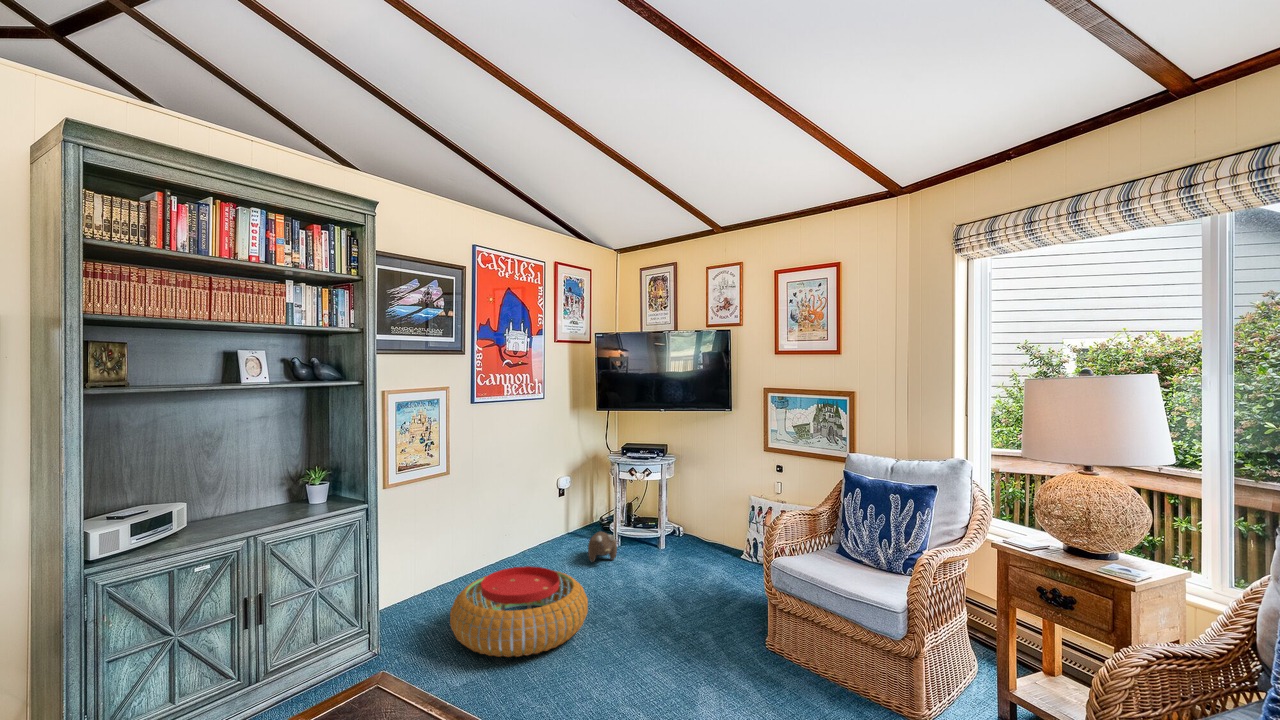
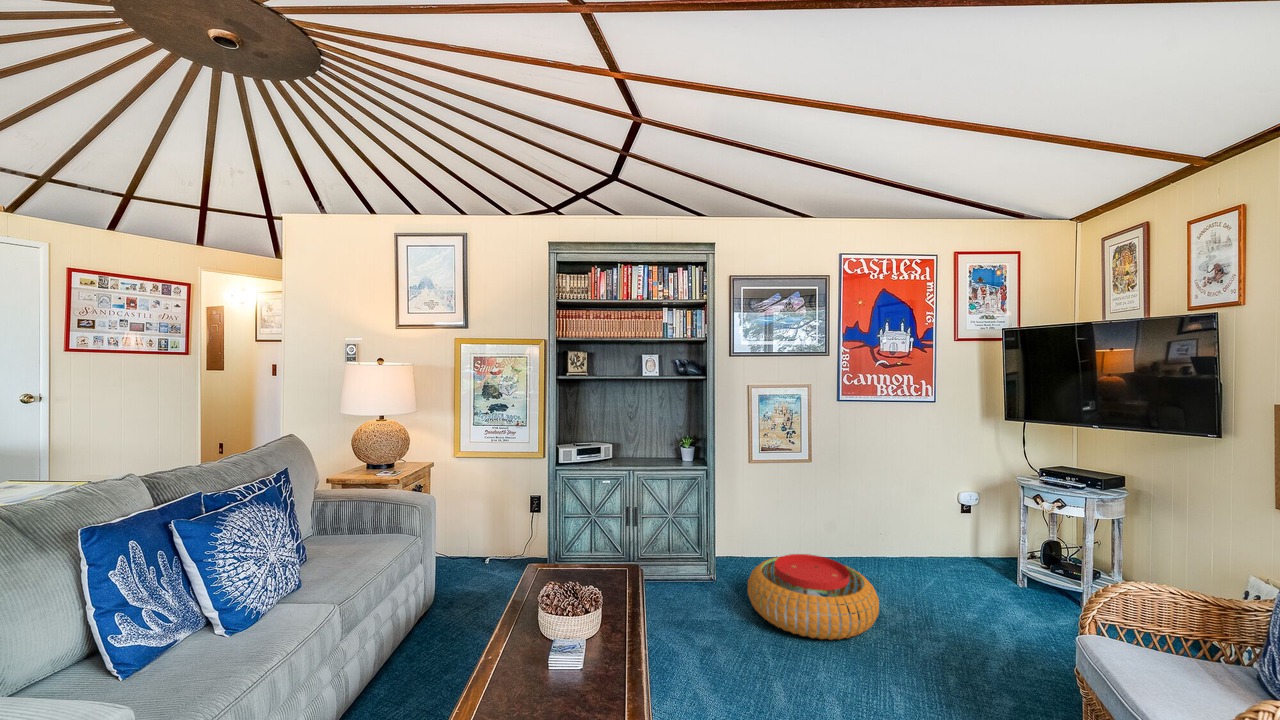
plush toy: present [588,531,617,562] -> none [954,565,995,605]

